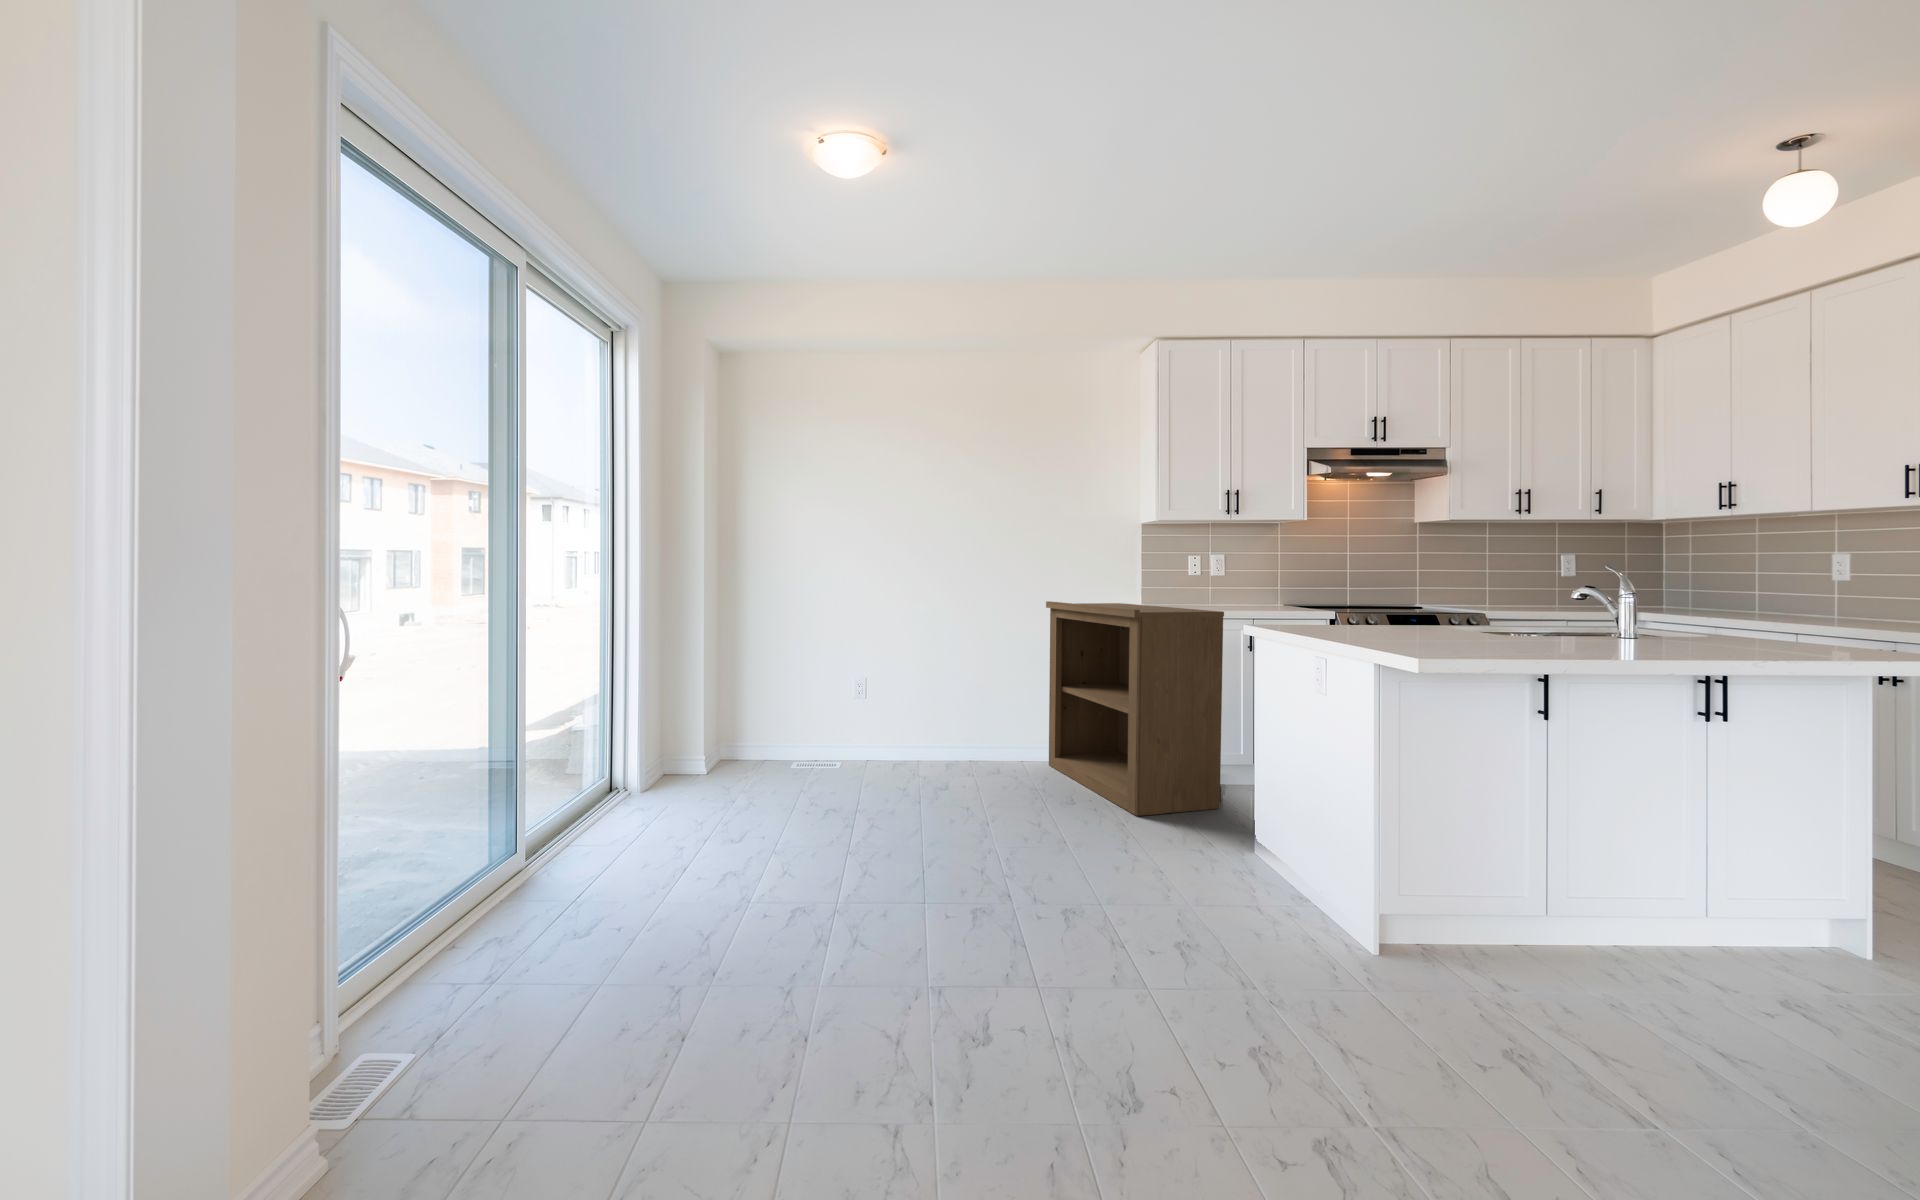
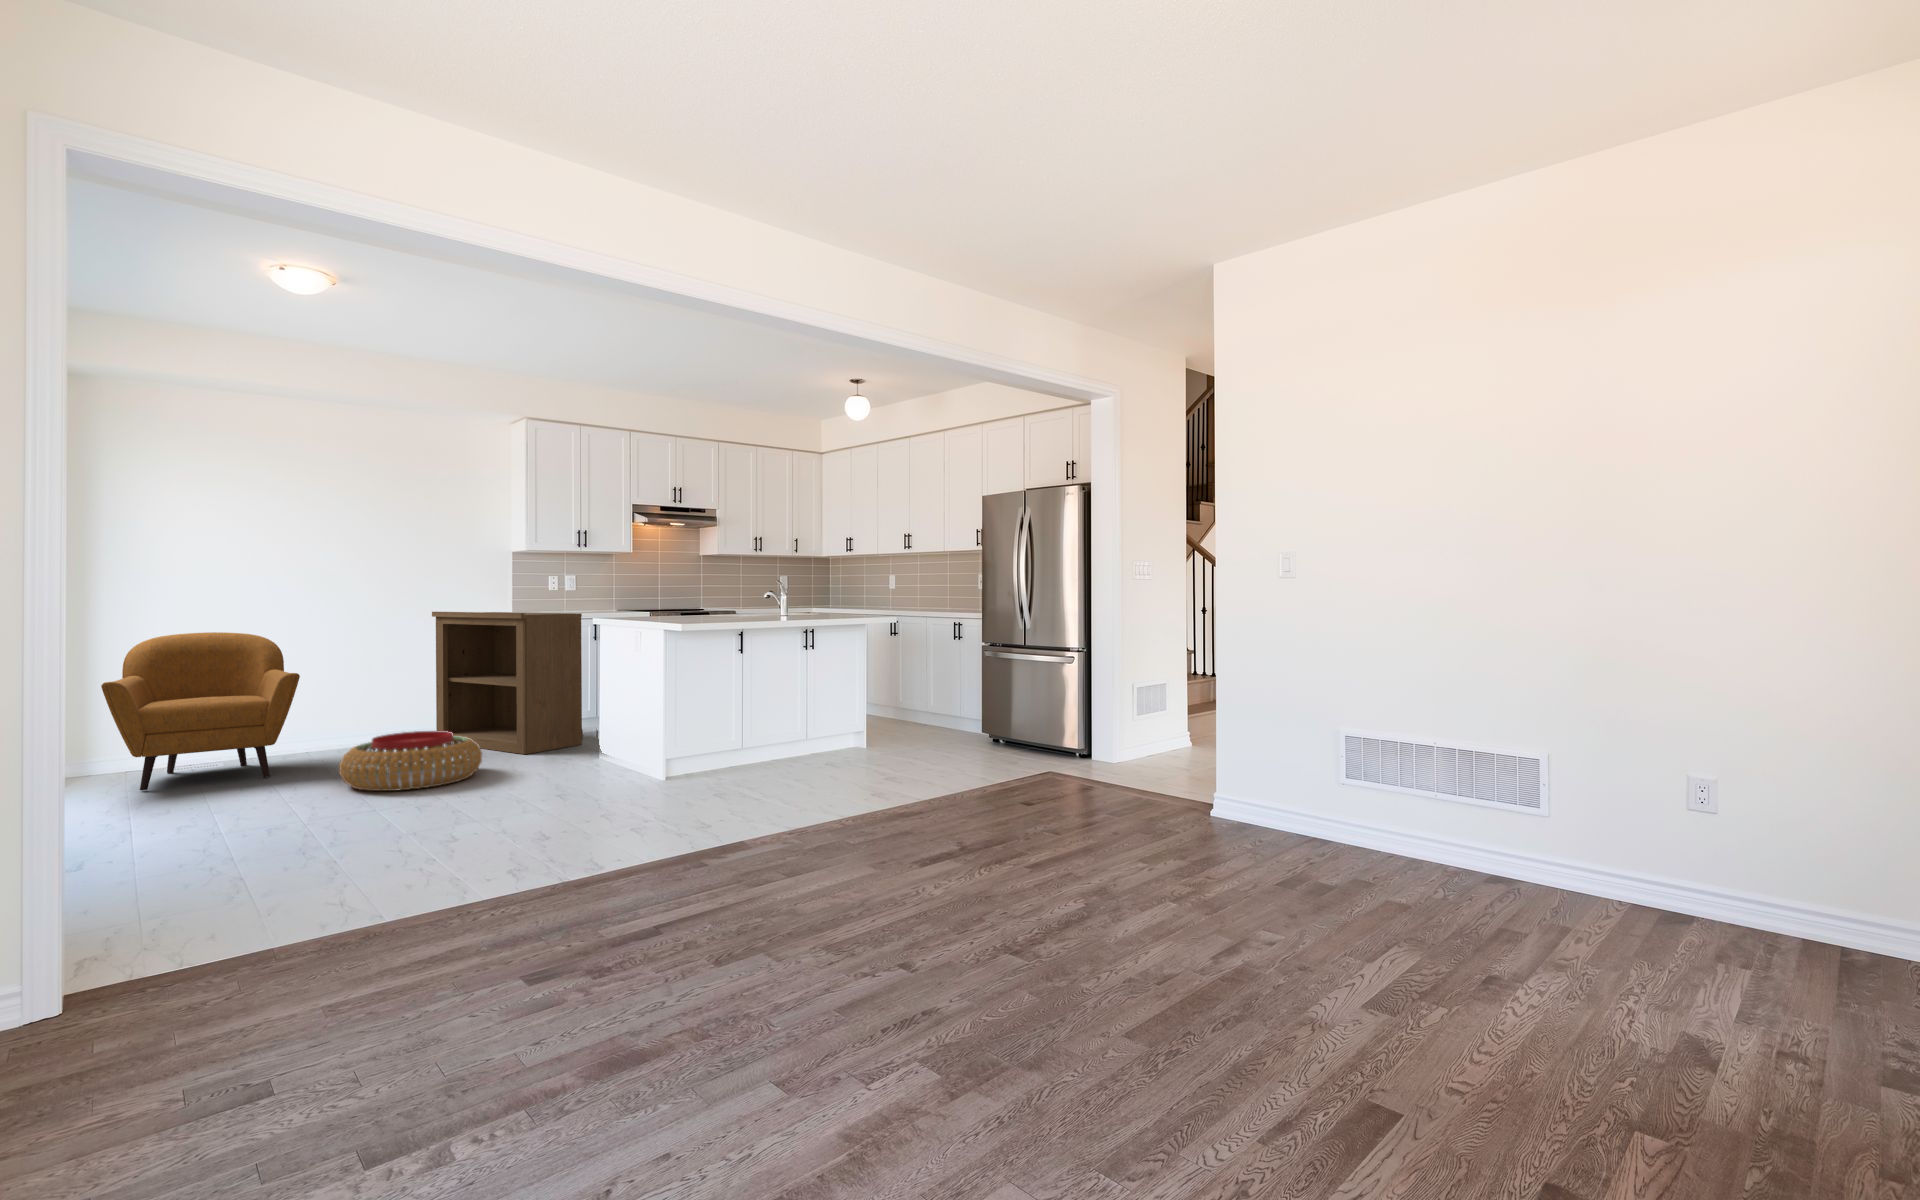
armchair: none [713,619,892,796] -> present [101,632,300,790]
pouf: none [893,770,1065,869] -> present [339,731,482,791]

